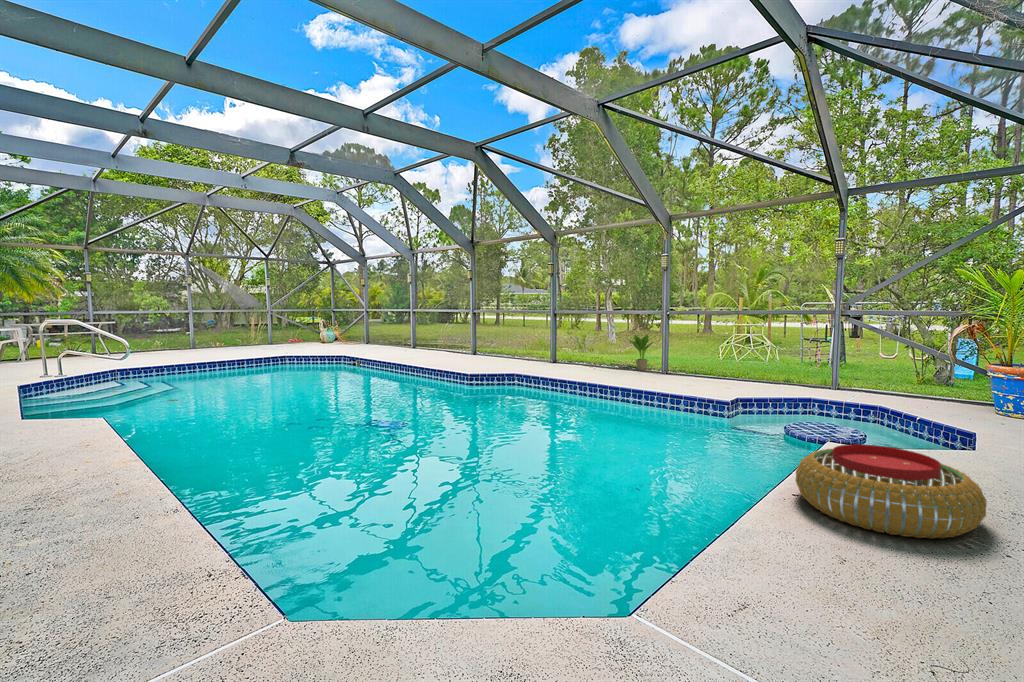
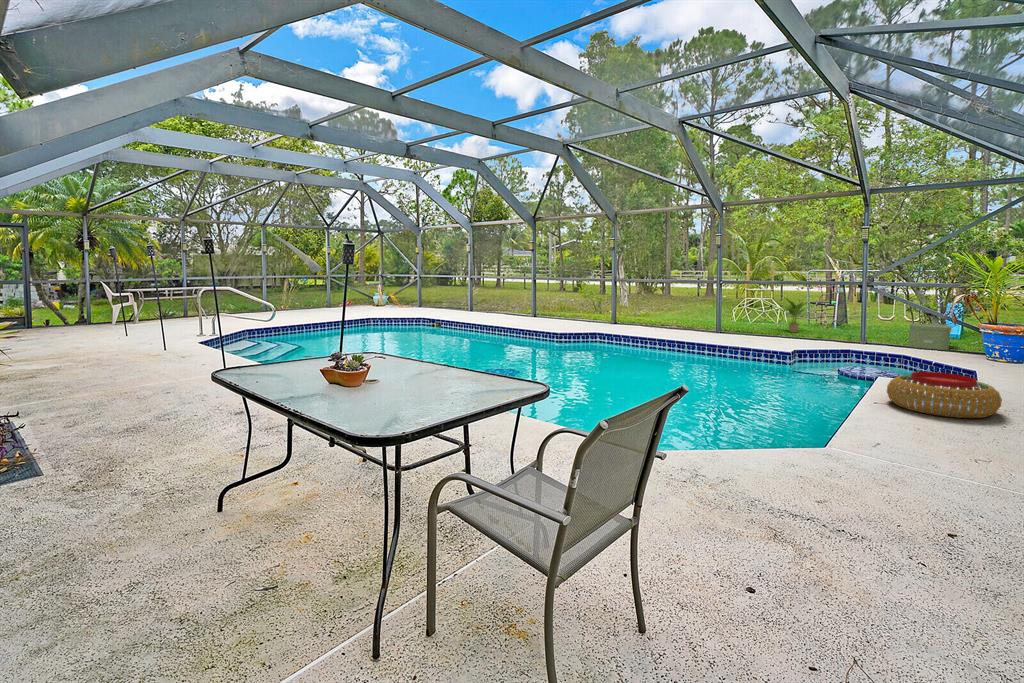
potted plant: present [628,330,658,370] -> present [785,297,809,333]
storage box: none [893,363,951,399] -> present [908,323,952,350]

